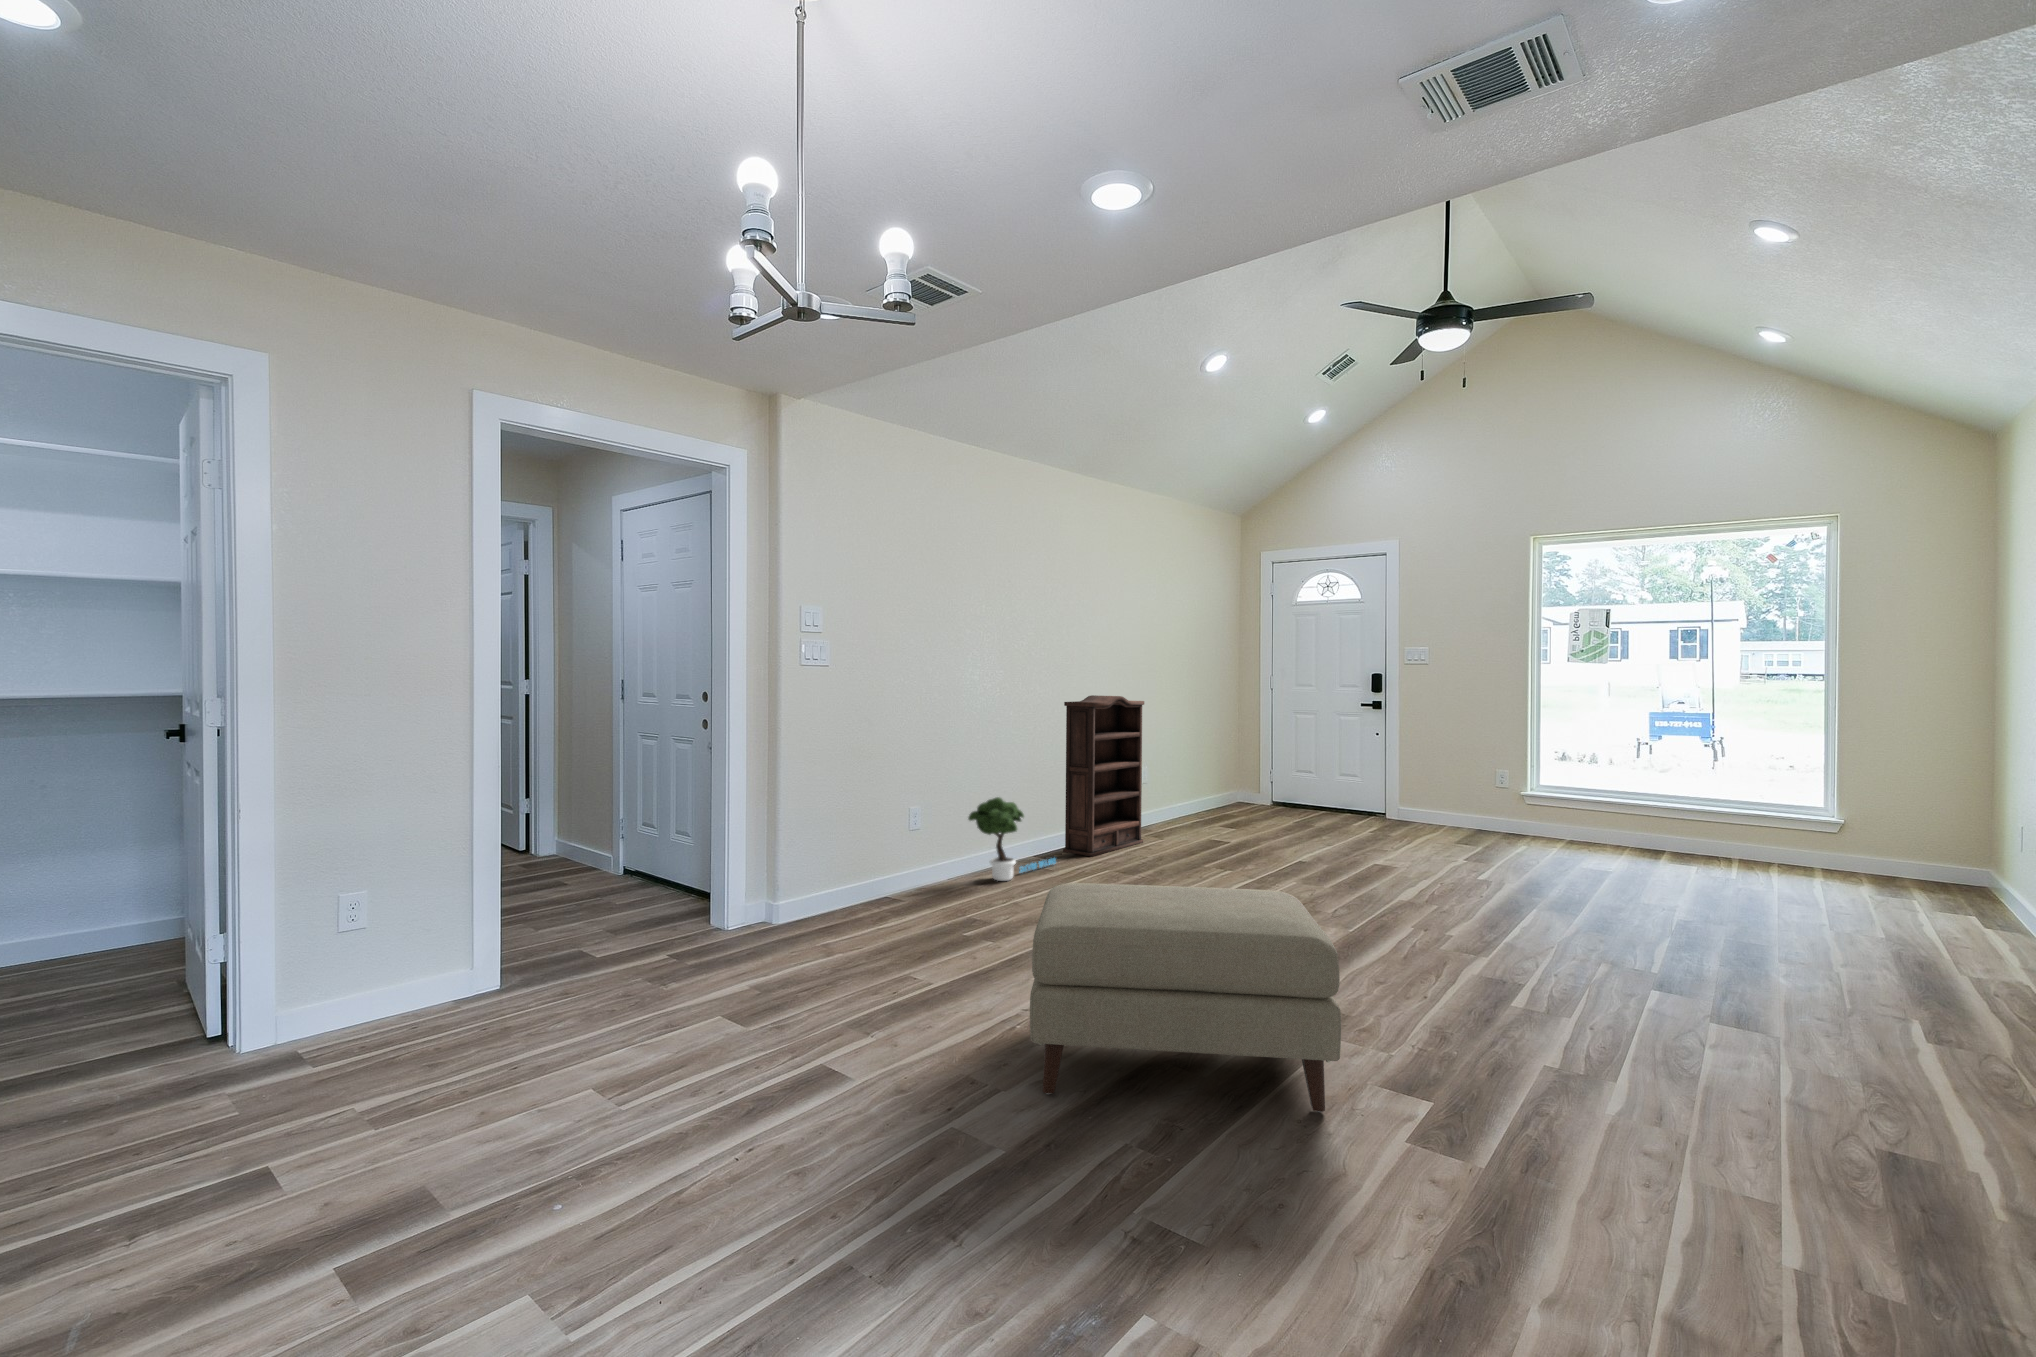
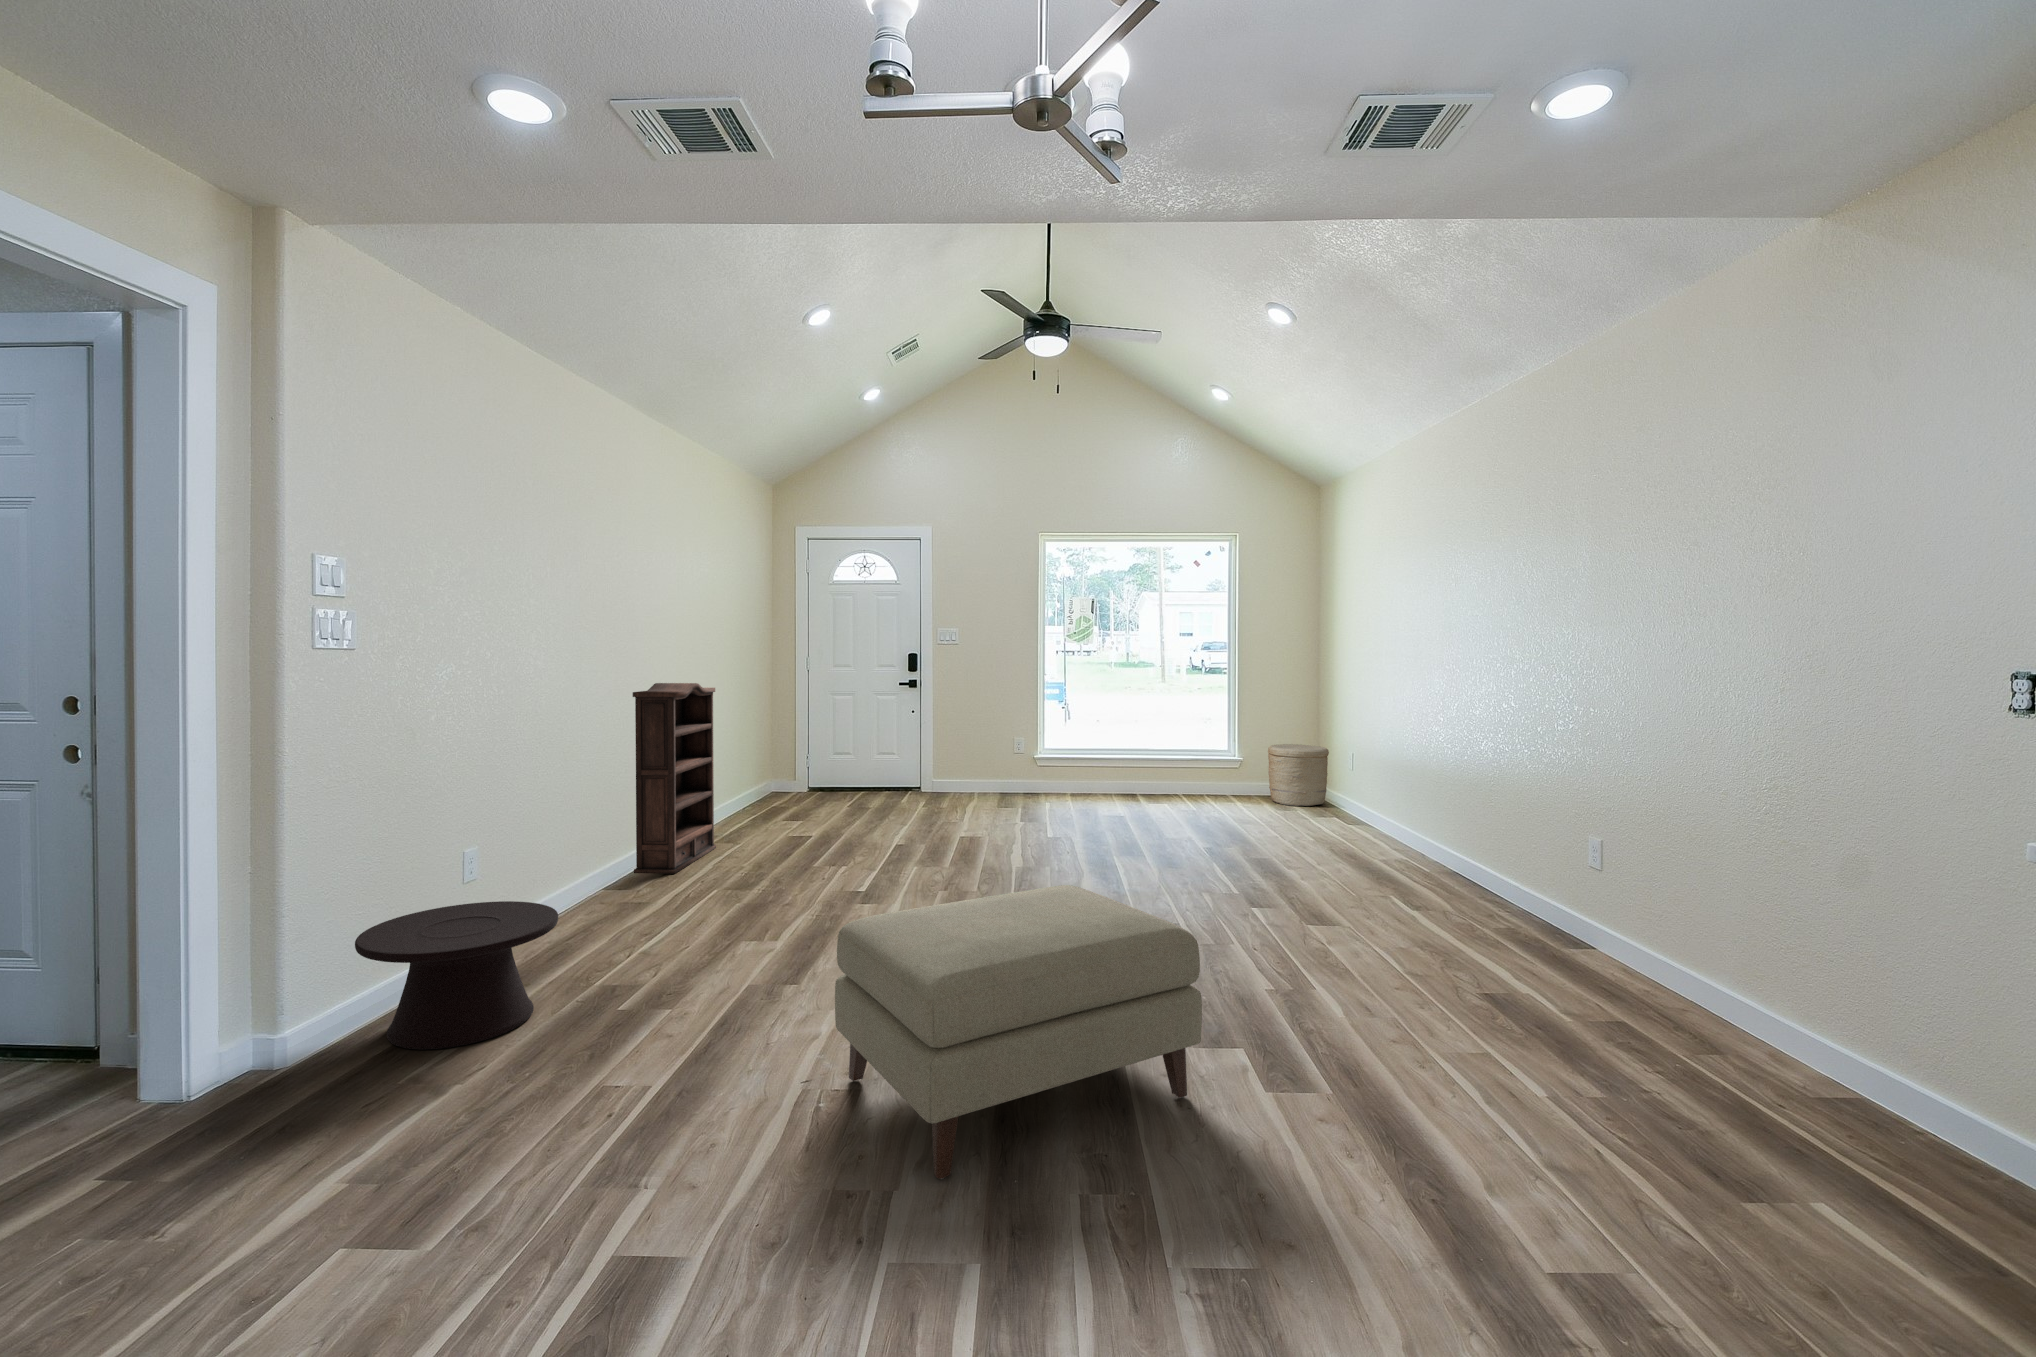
potted tree: present [968,797,1056,881] -> none [544,818,642,924]
woven basket: none [1883,803,2003,896] -> present [1268,744,1329,806]
side table: none [811,844,933,936] -> present [355,901,558,1050]

